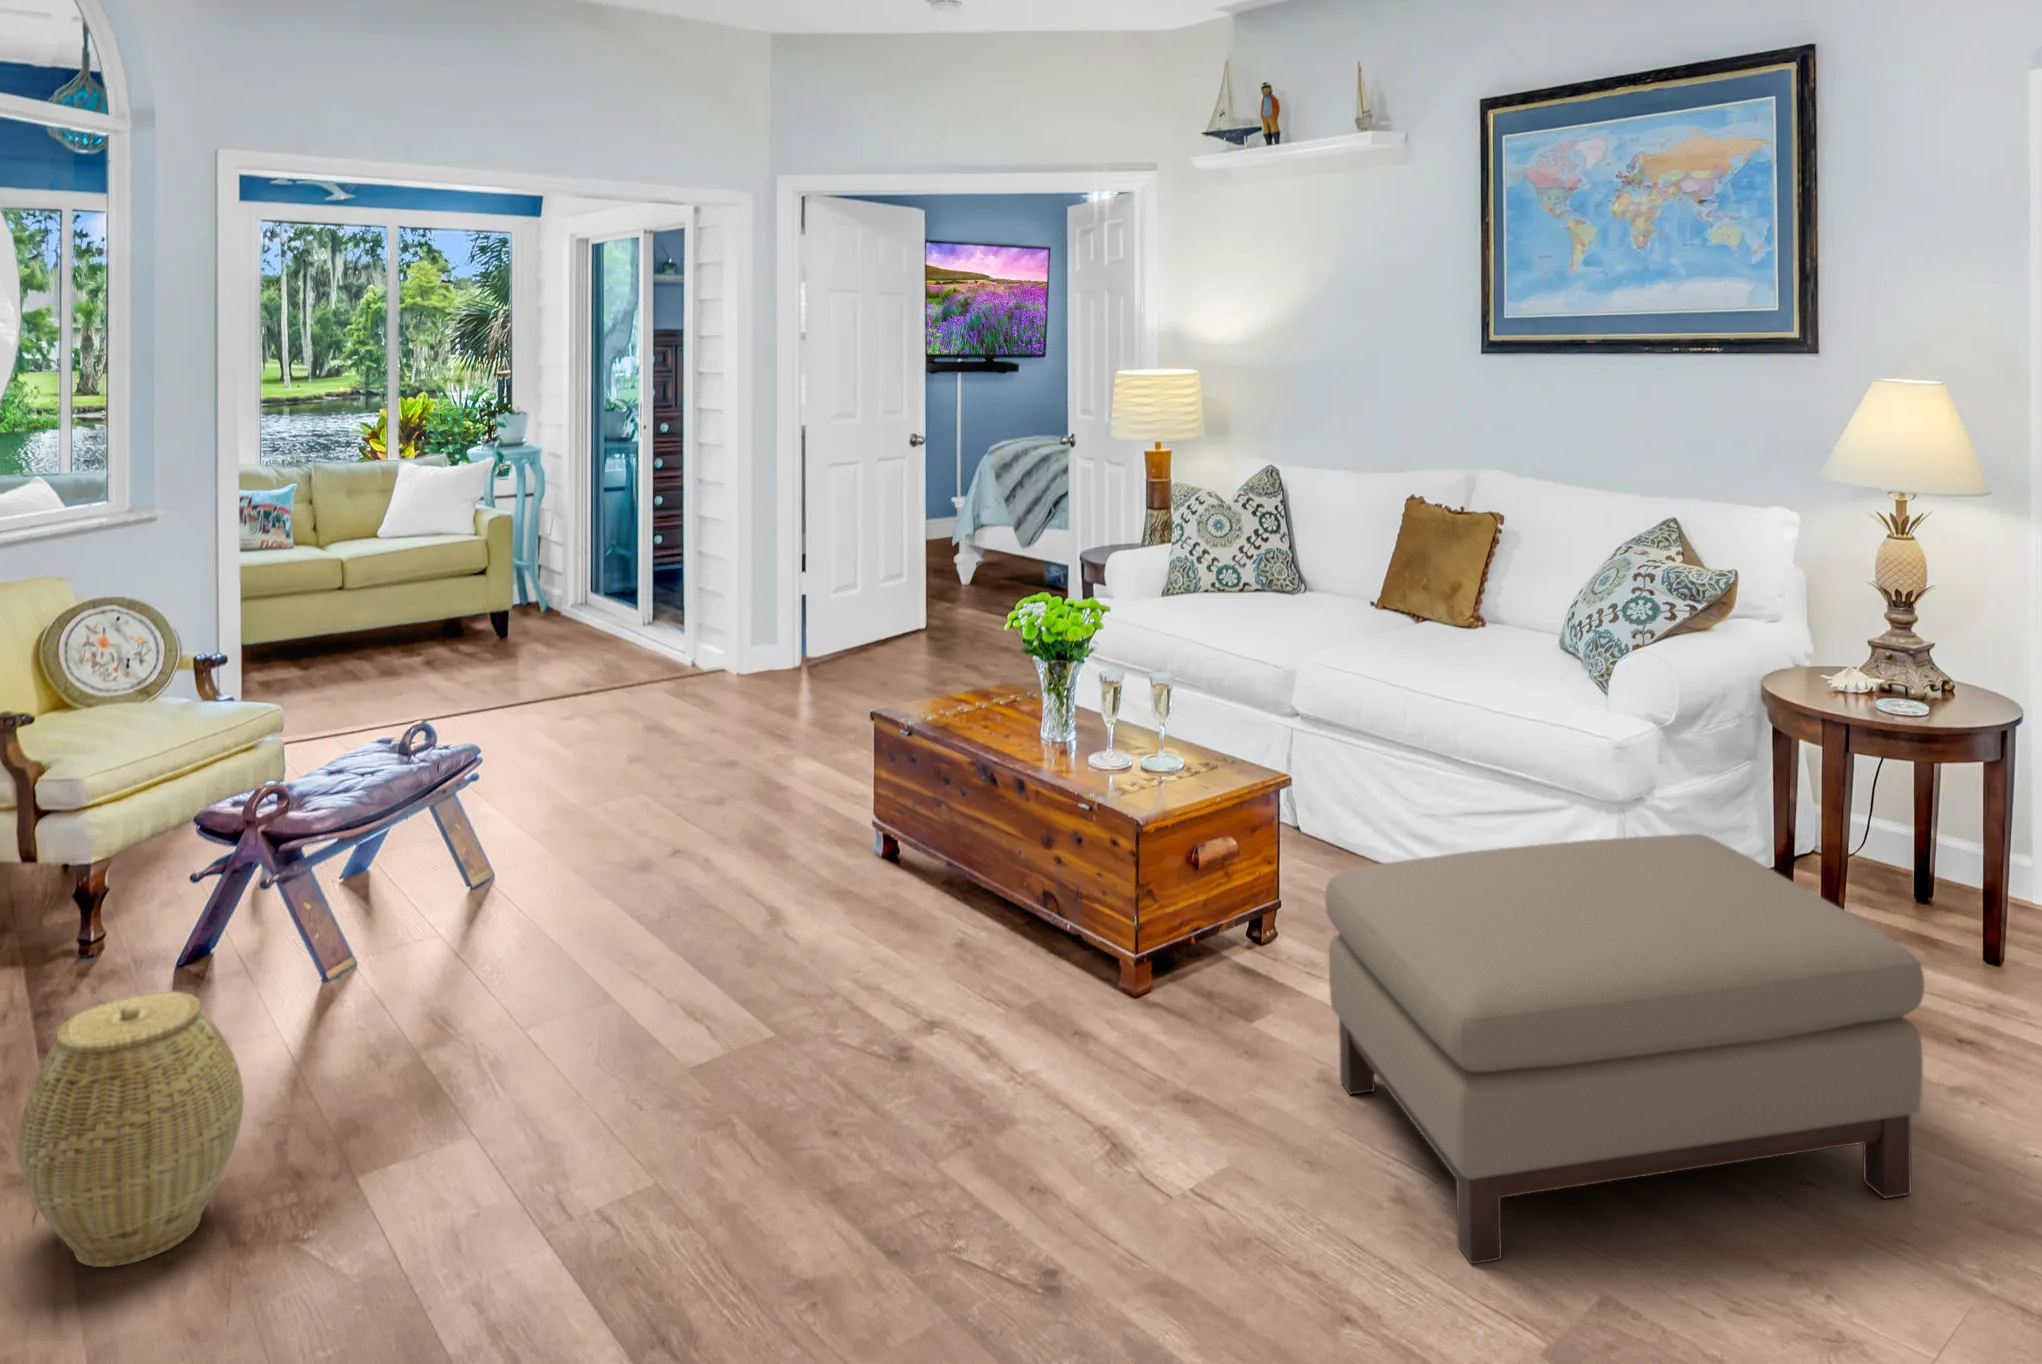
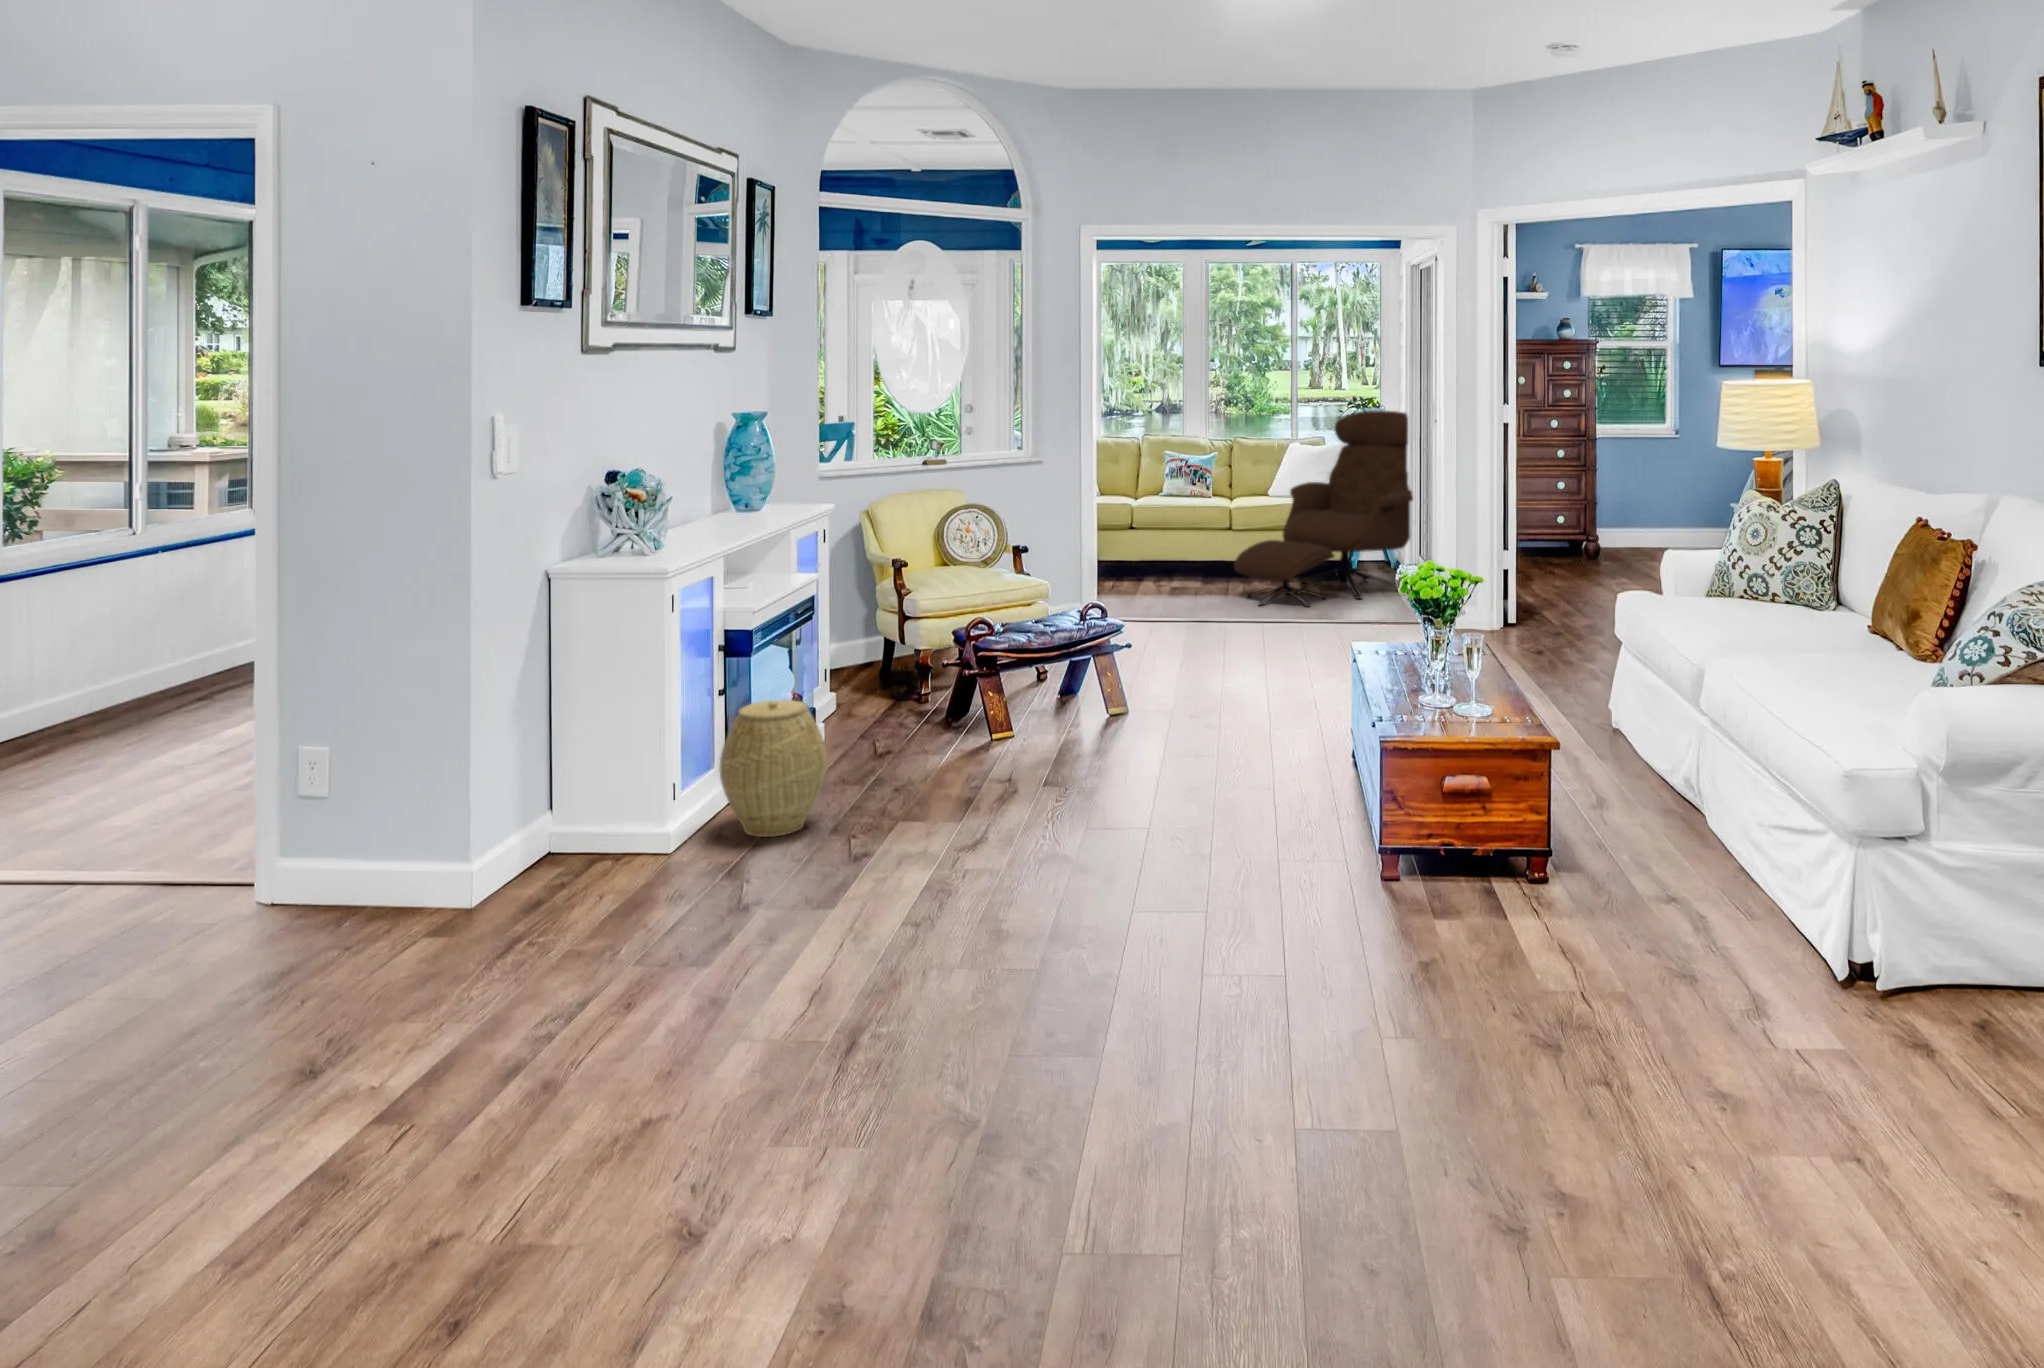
lounge chair: none [400,414,640,690] -> present [1234,411,1413,607]
ottoman: present [1325,834,1924,1264] -> none [1322,793,1810,1196]

